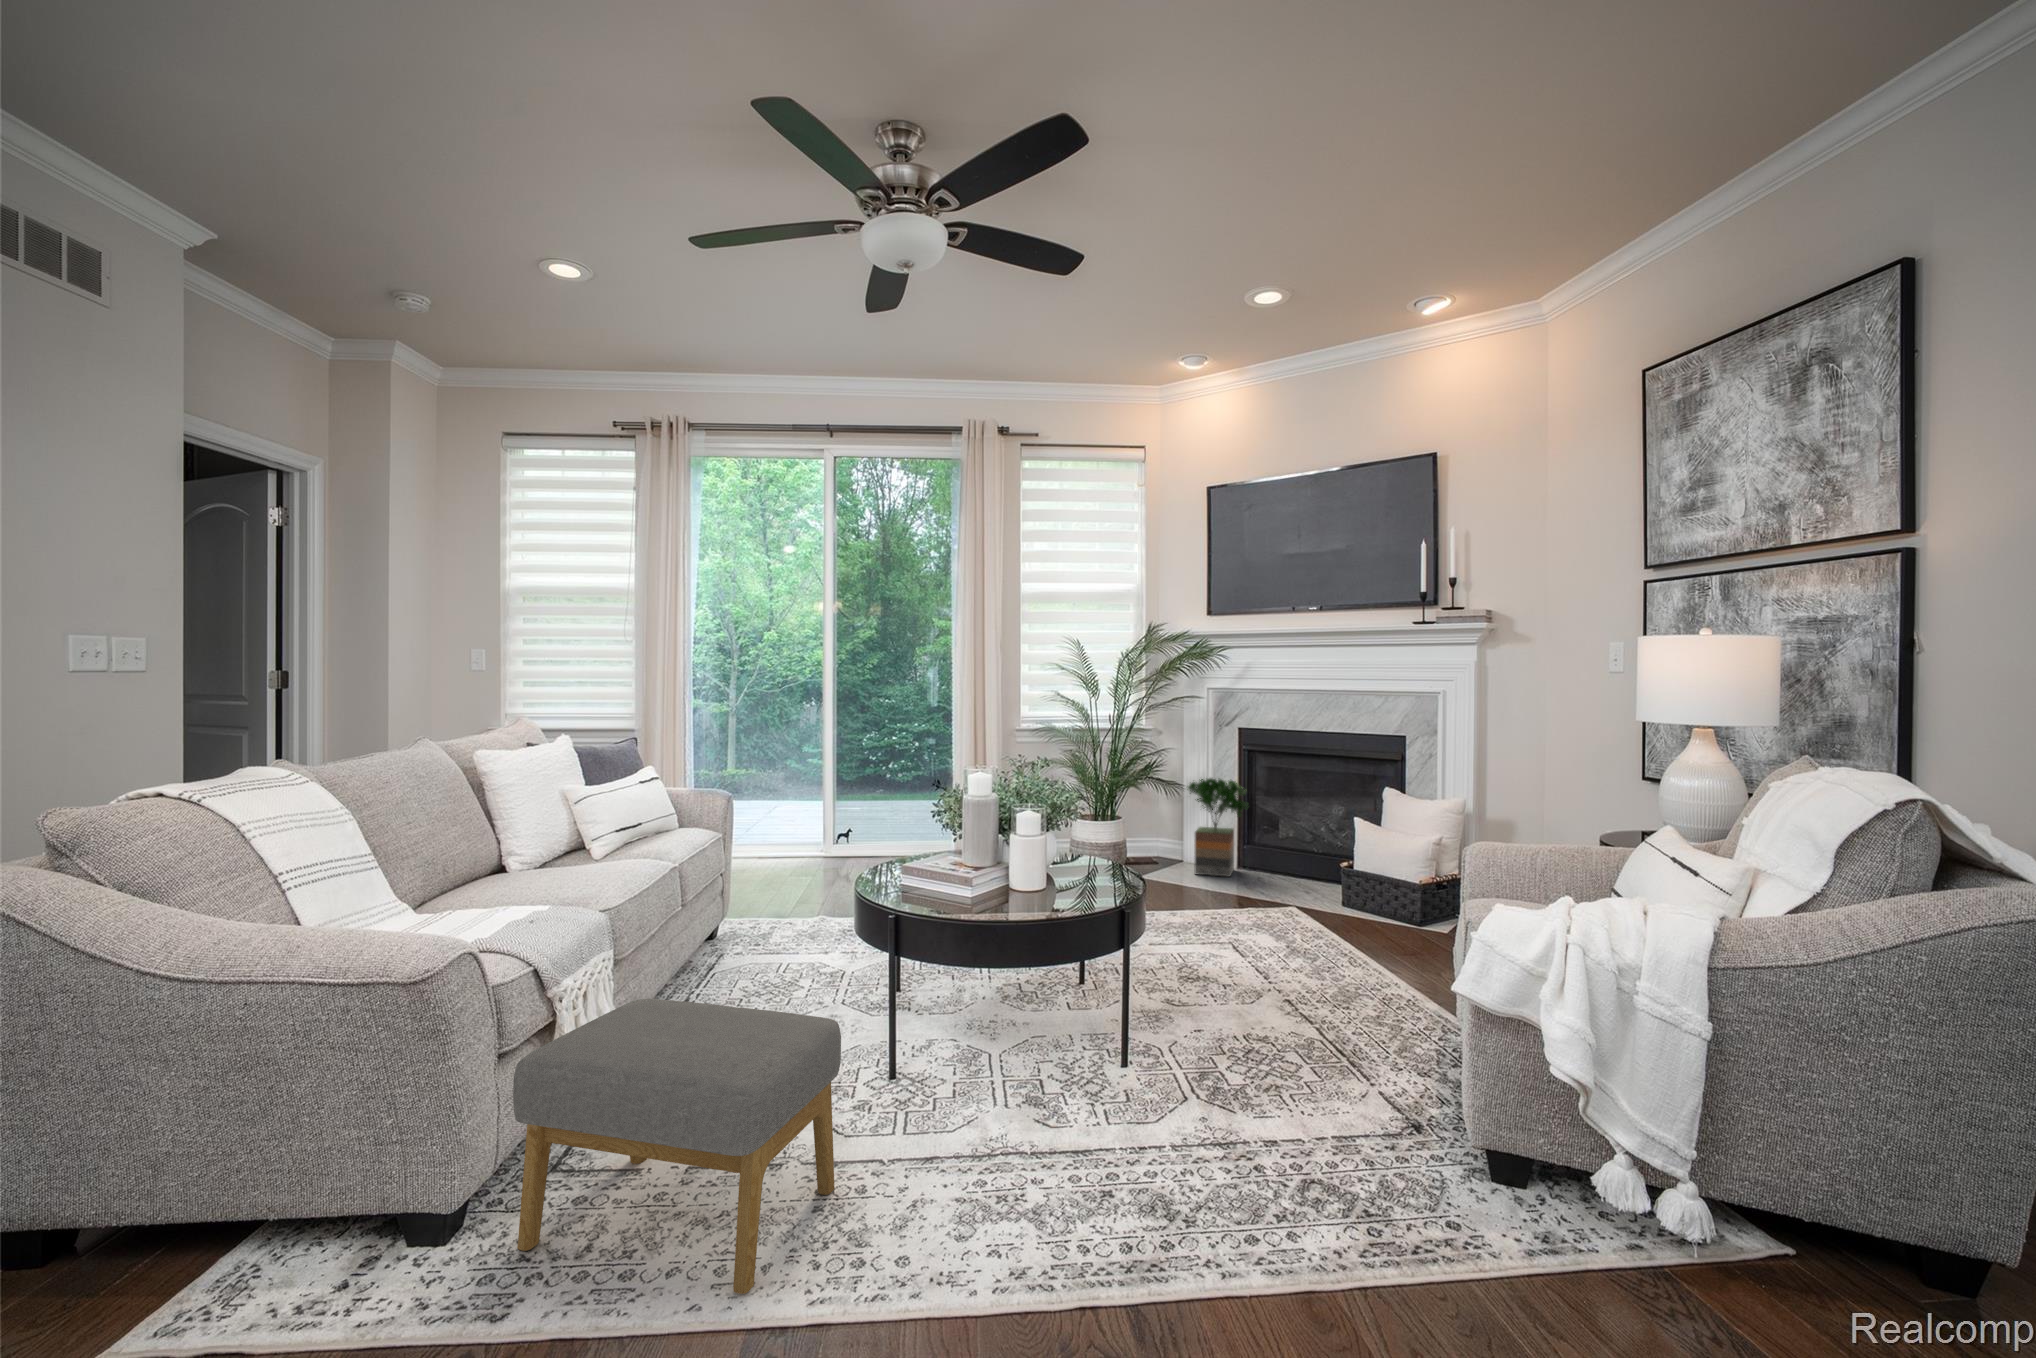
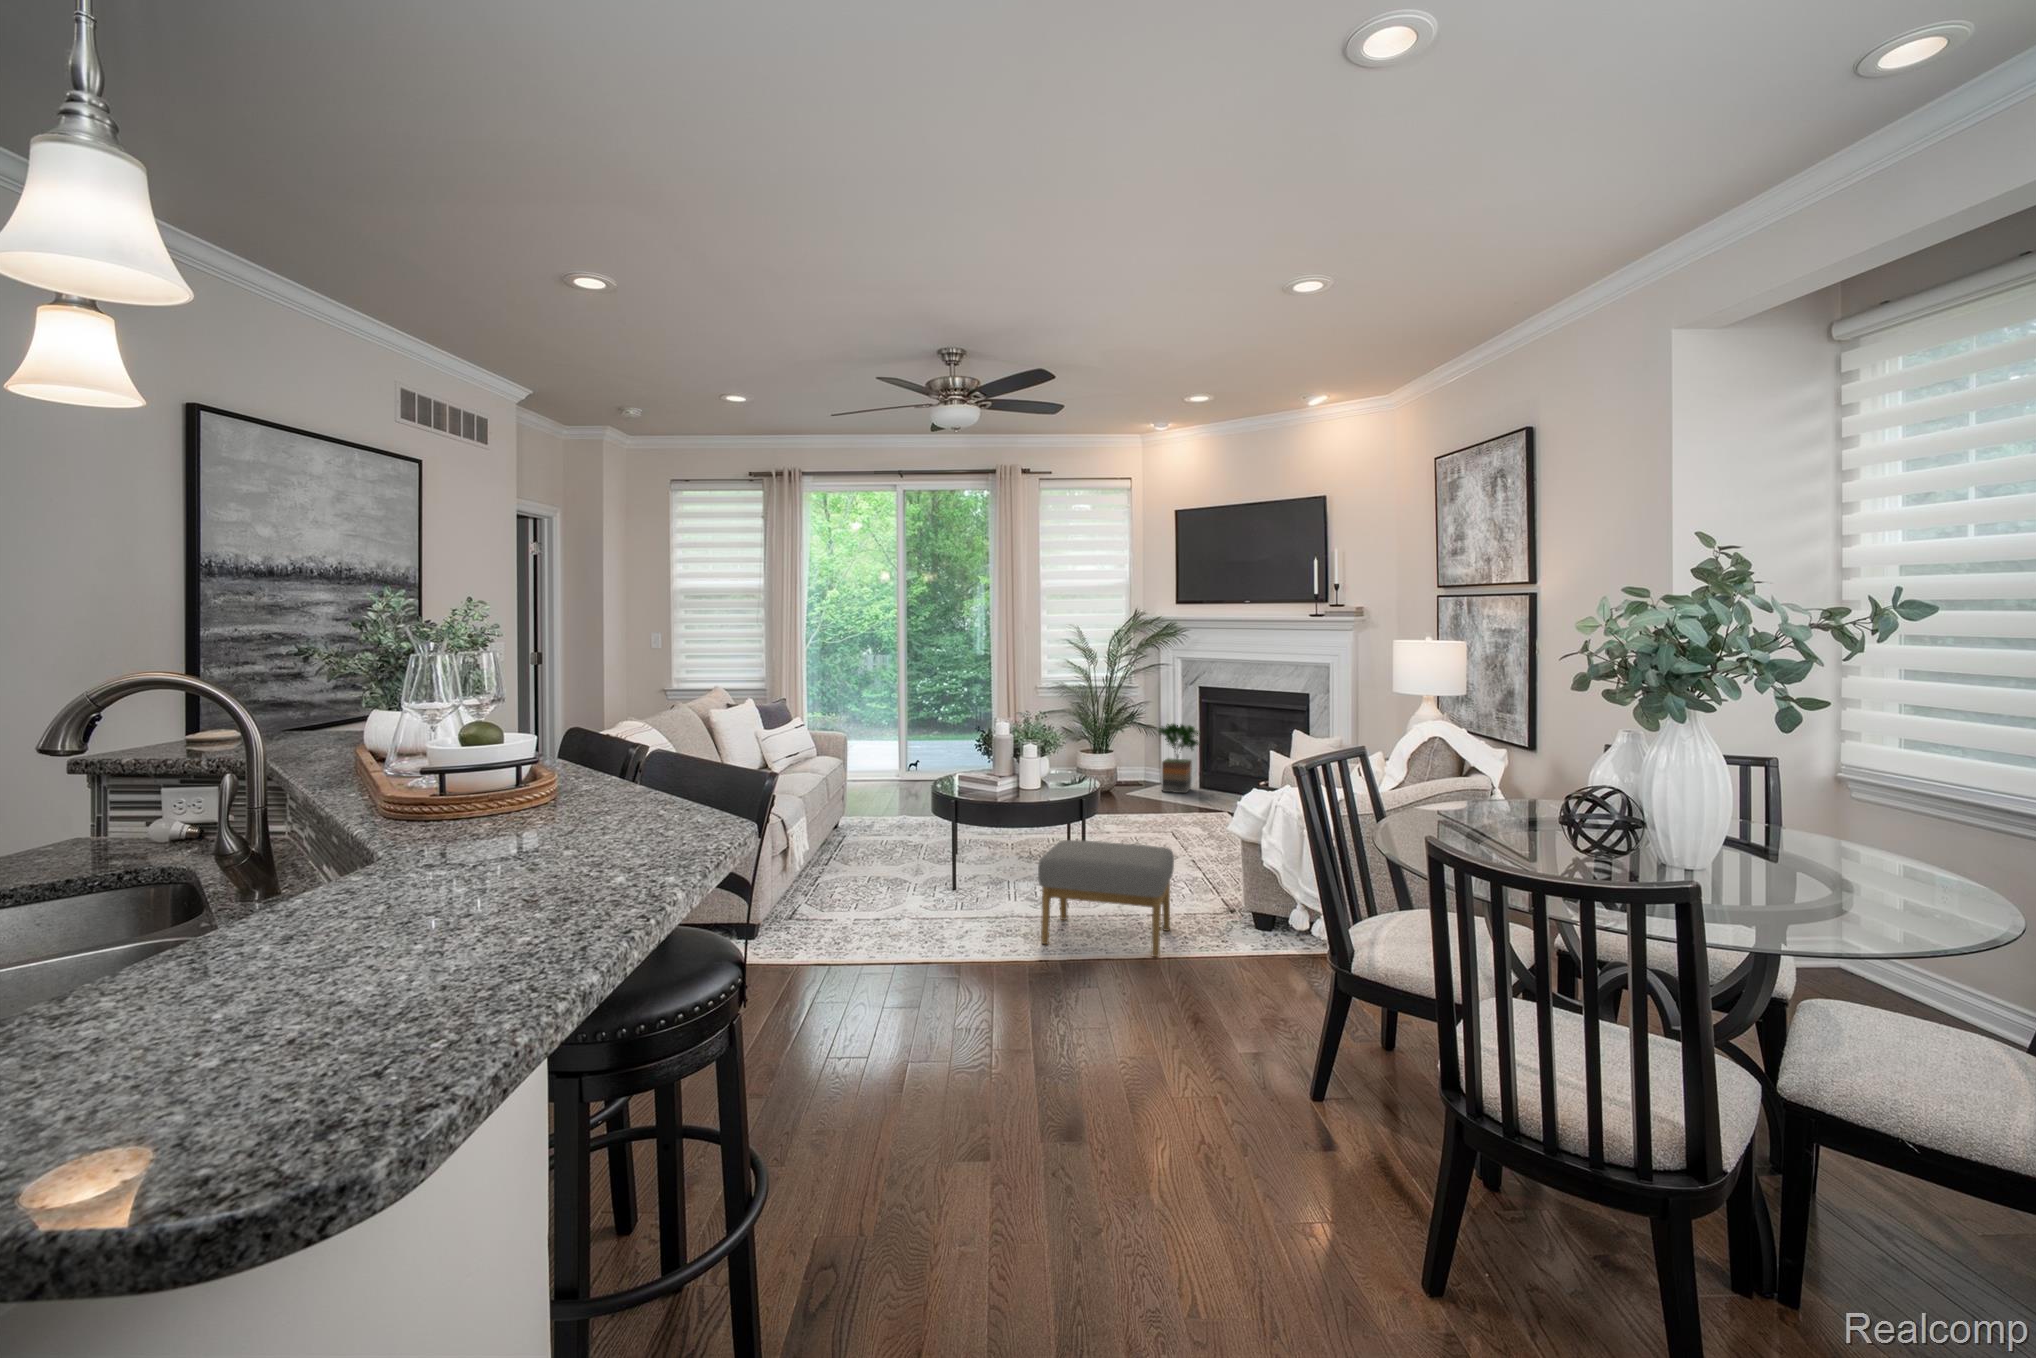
footstool: present [513,999,841,1294] -> present [1038,840,1174,957]

